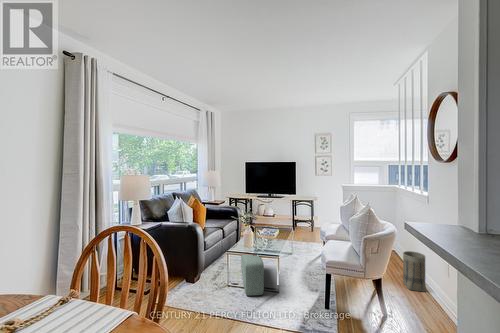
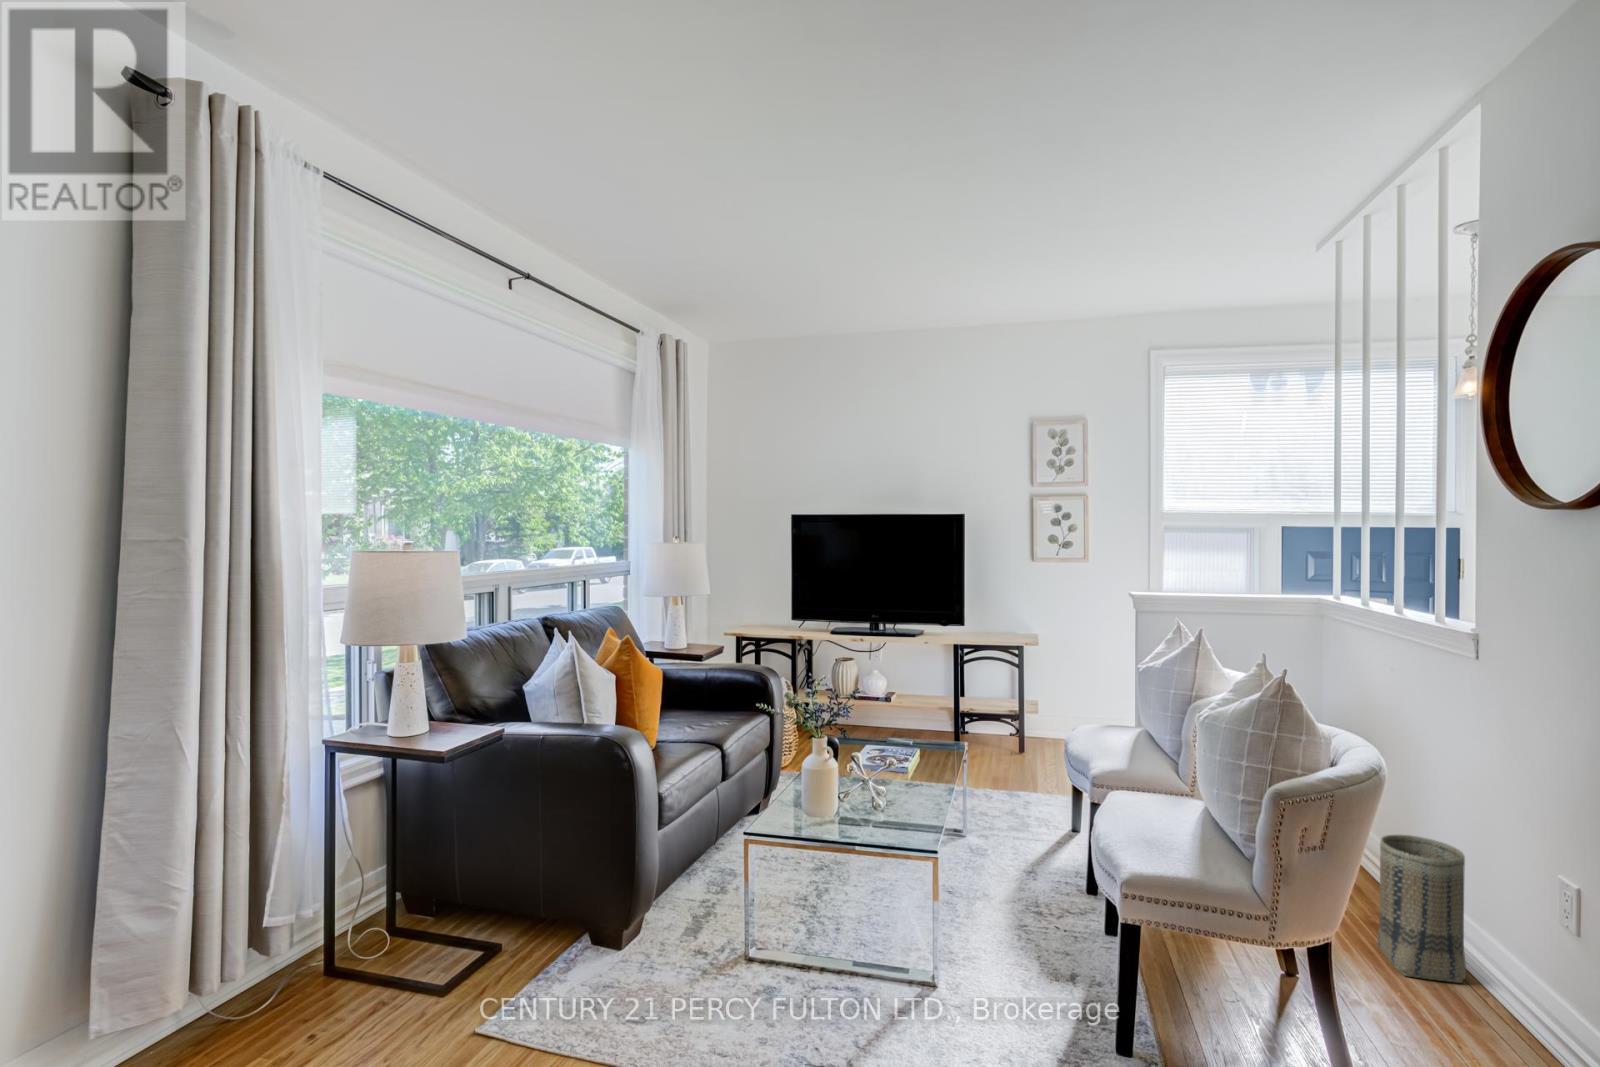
pouf: present [241,255,264,296] -> none [790,805,881,999]

